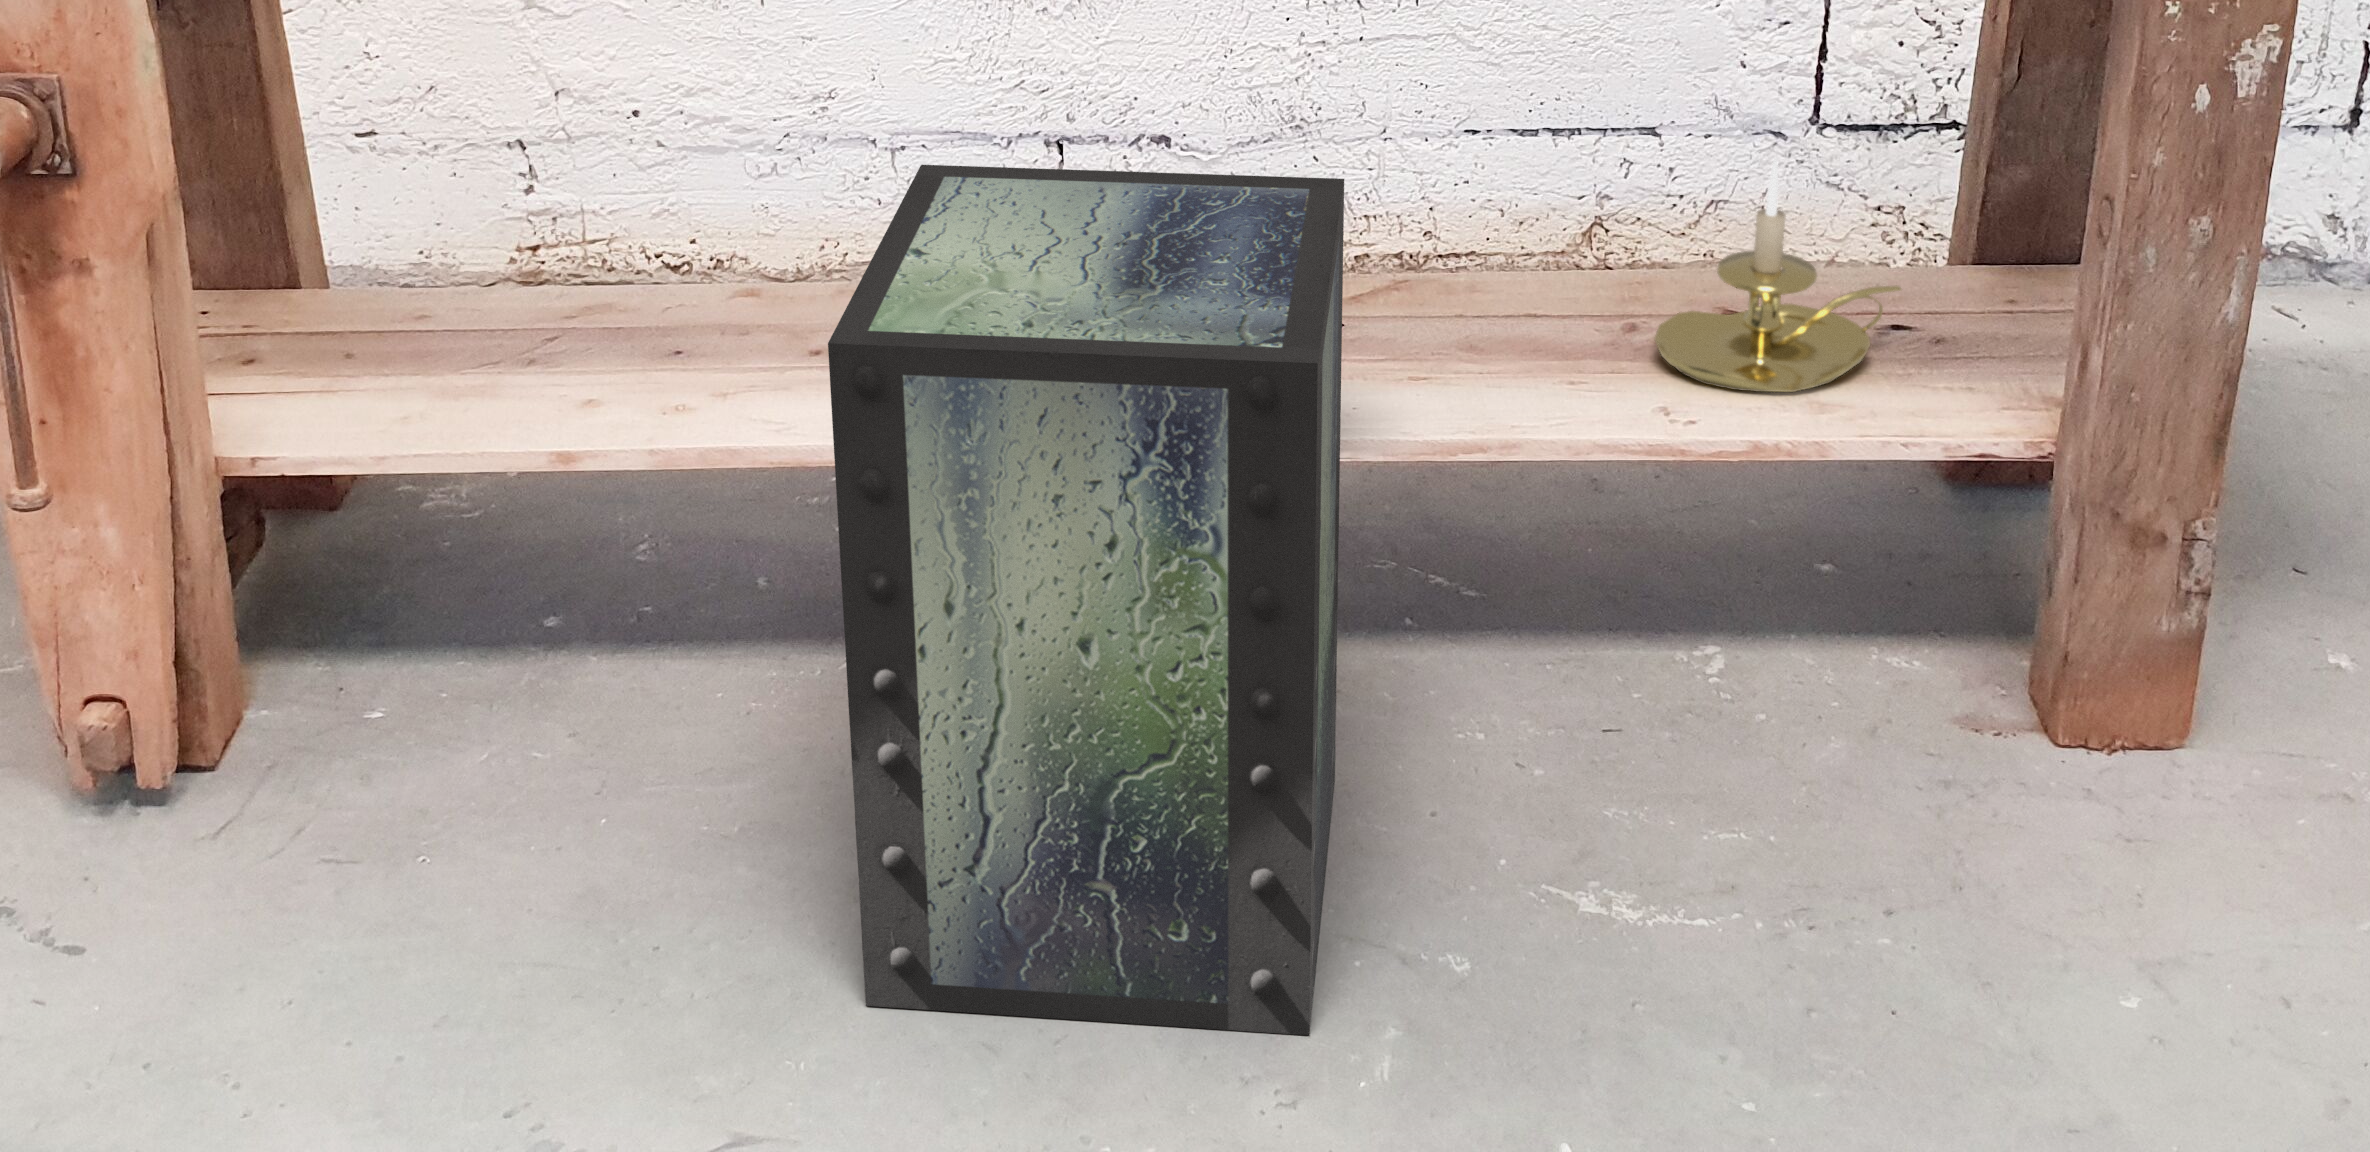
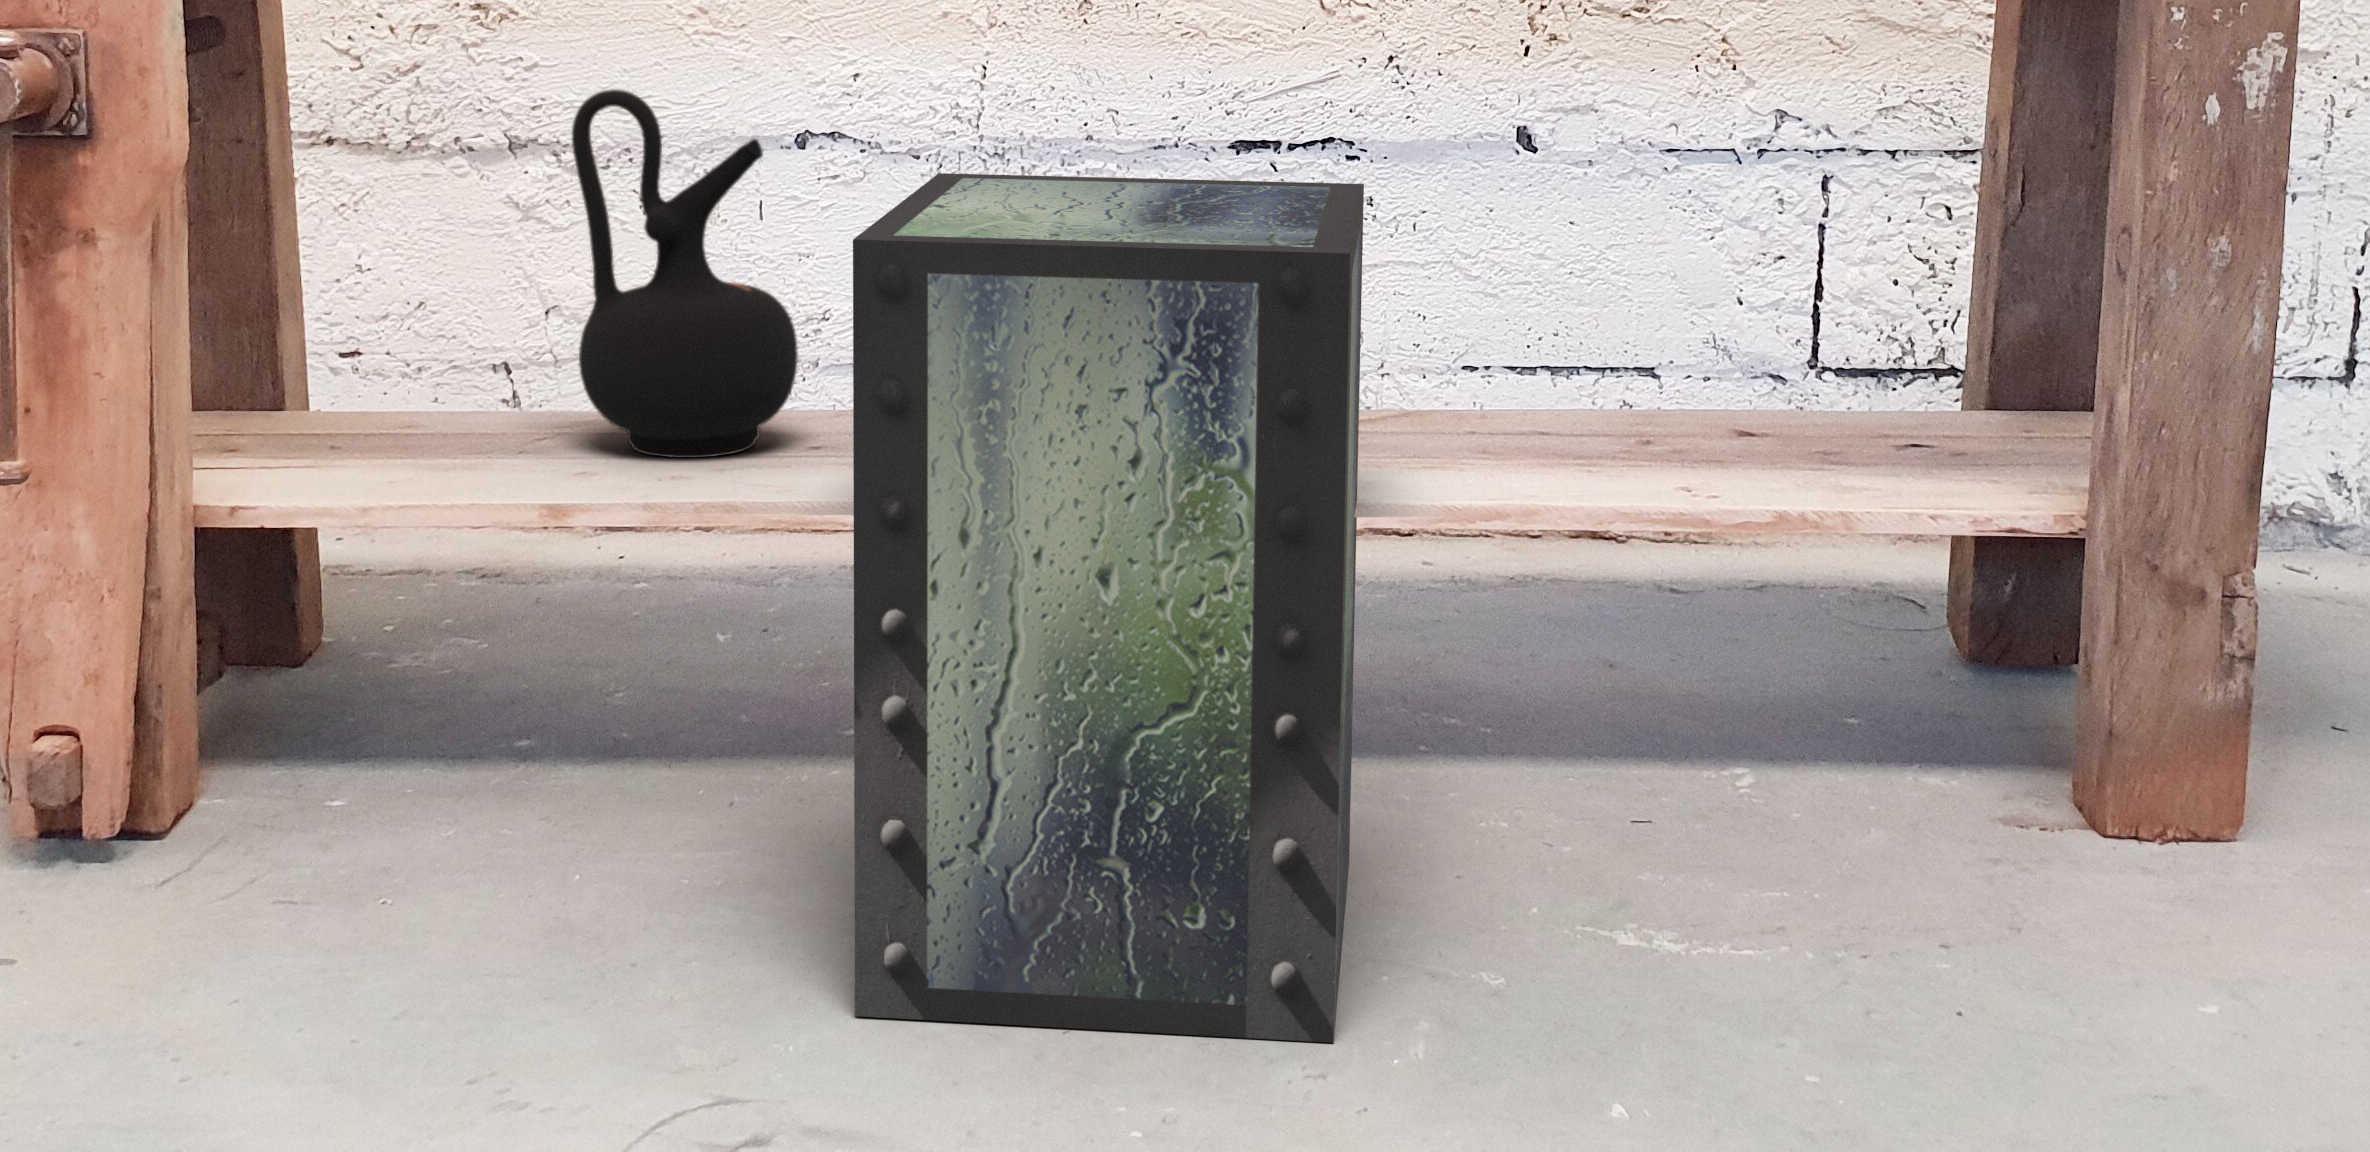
ceramic jug: none [557,45,795,397] -> present [572,89,798,458]
candle holder: present [1655,159,1901,392] -> none [1670,234,1919,470]

